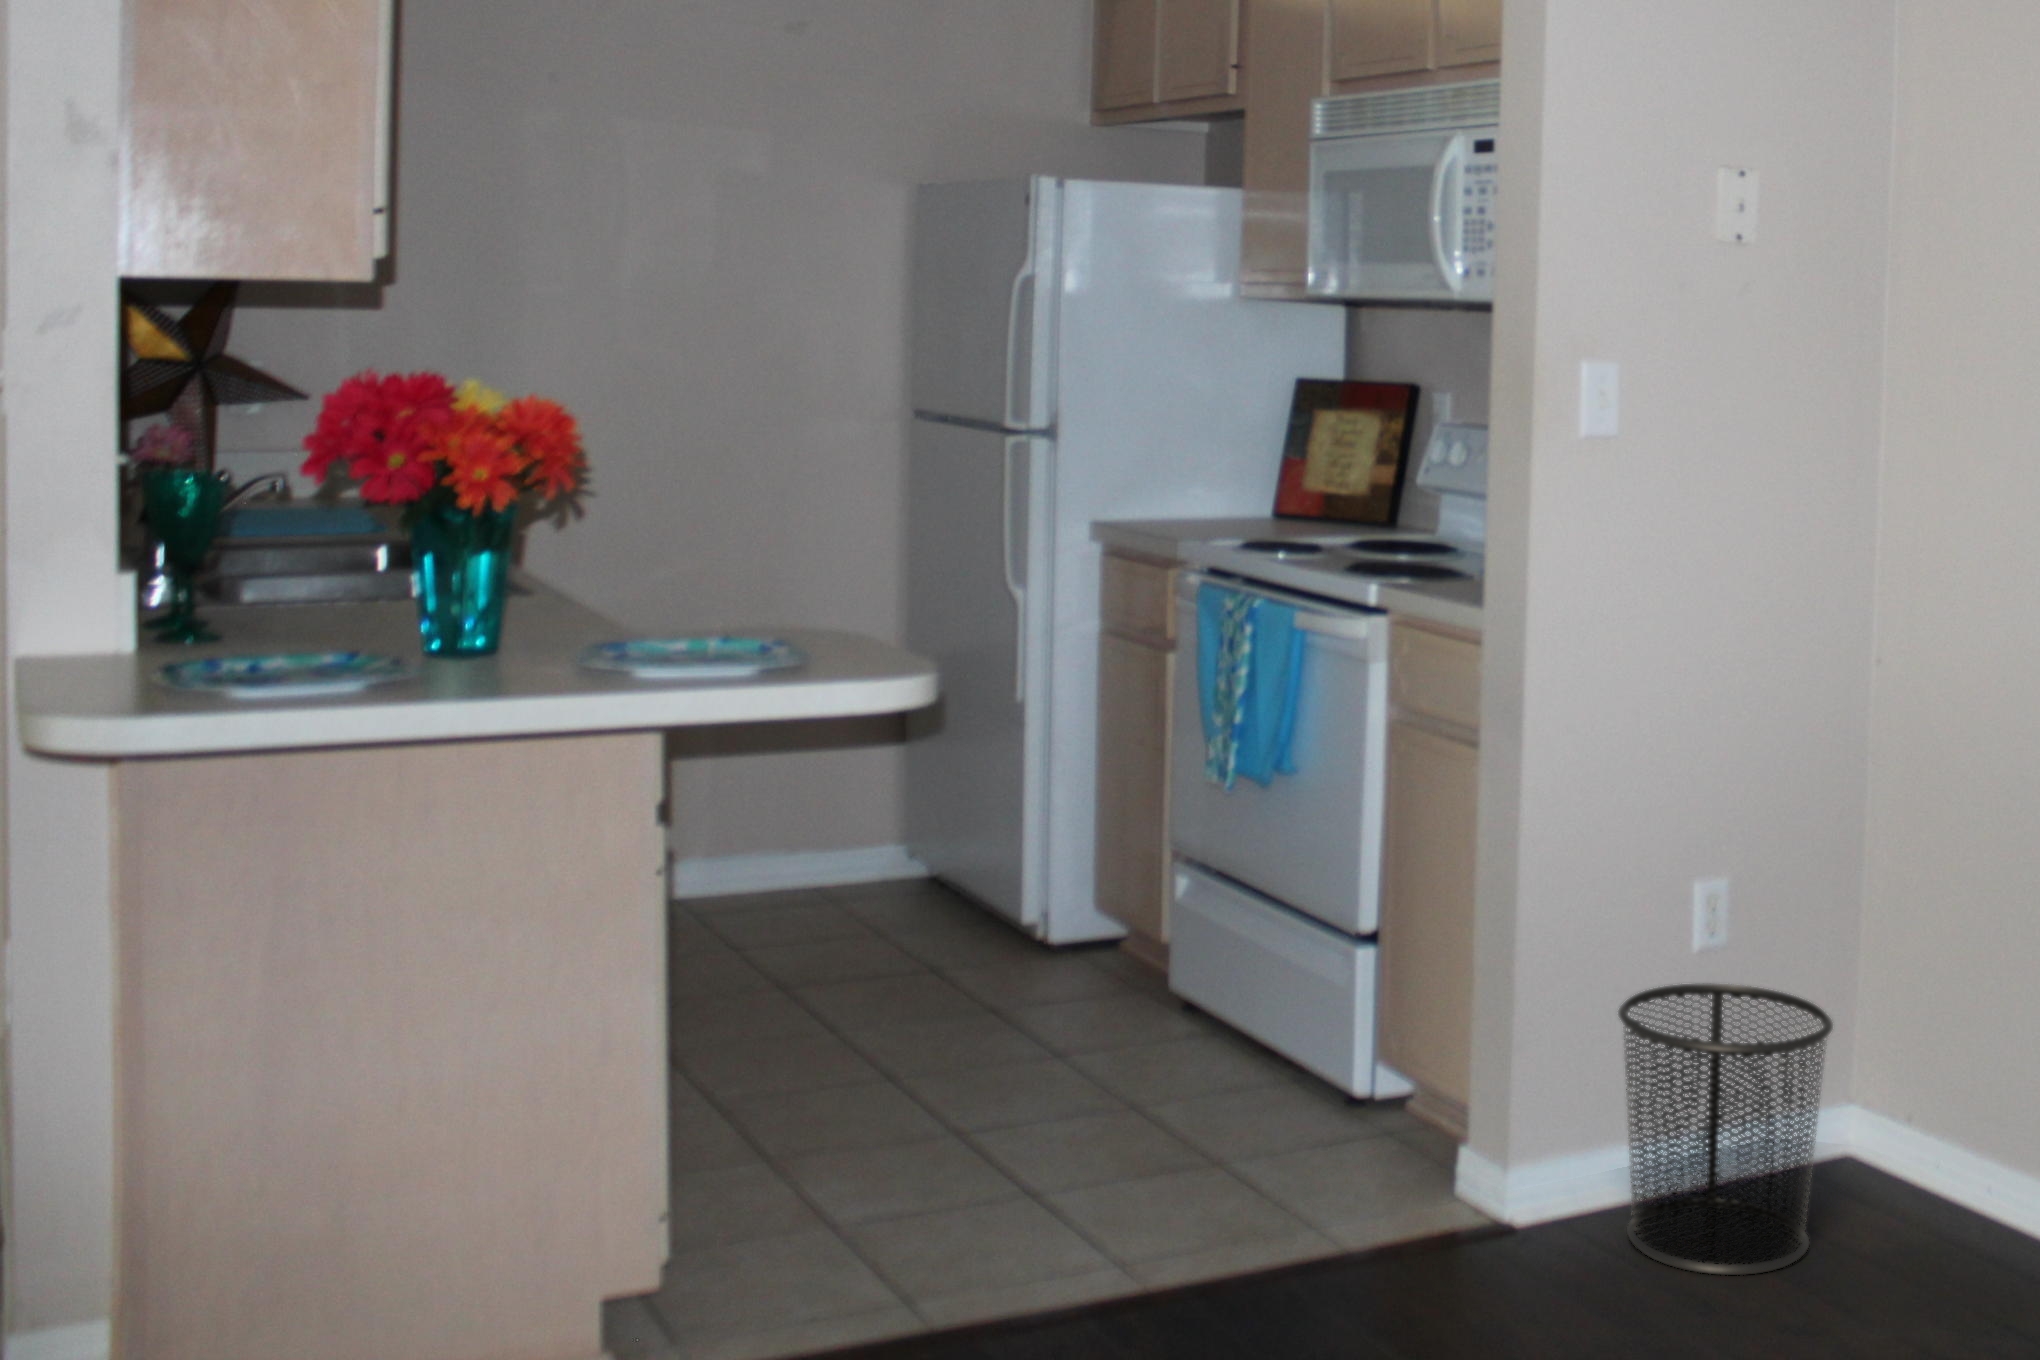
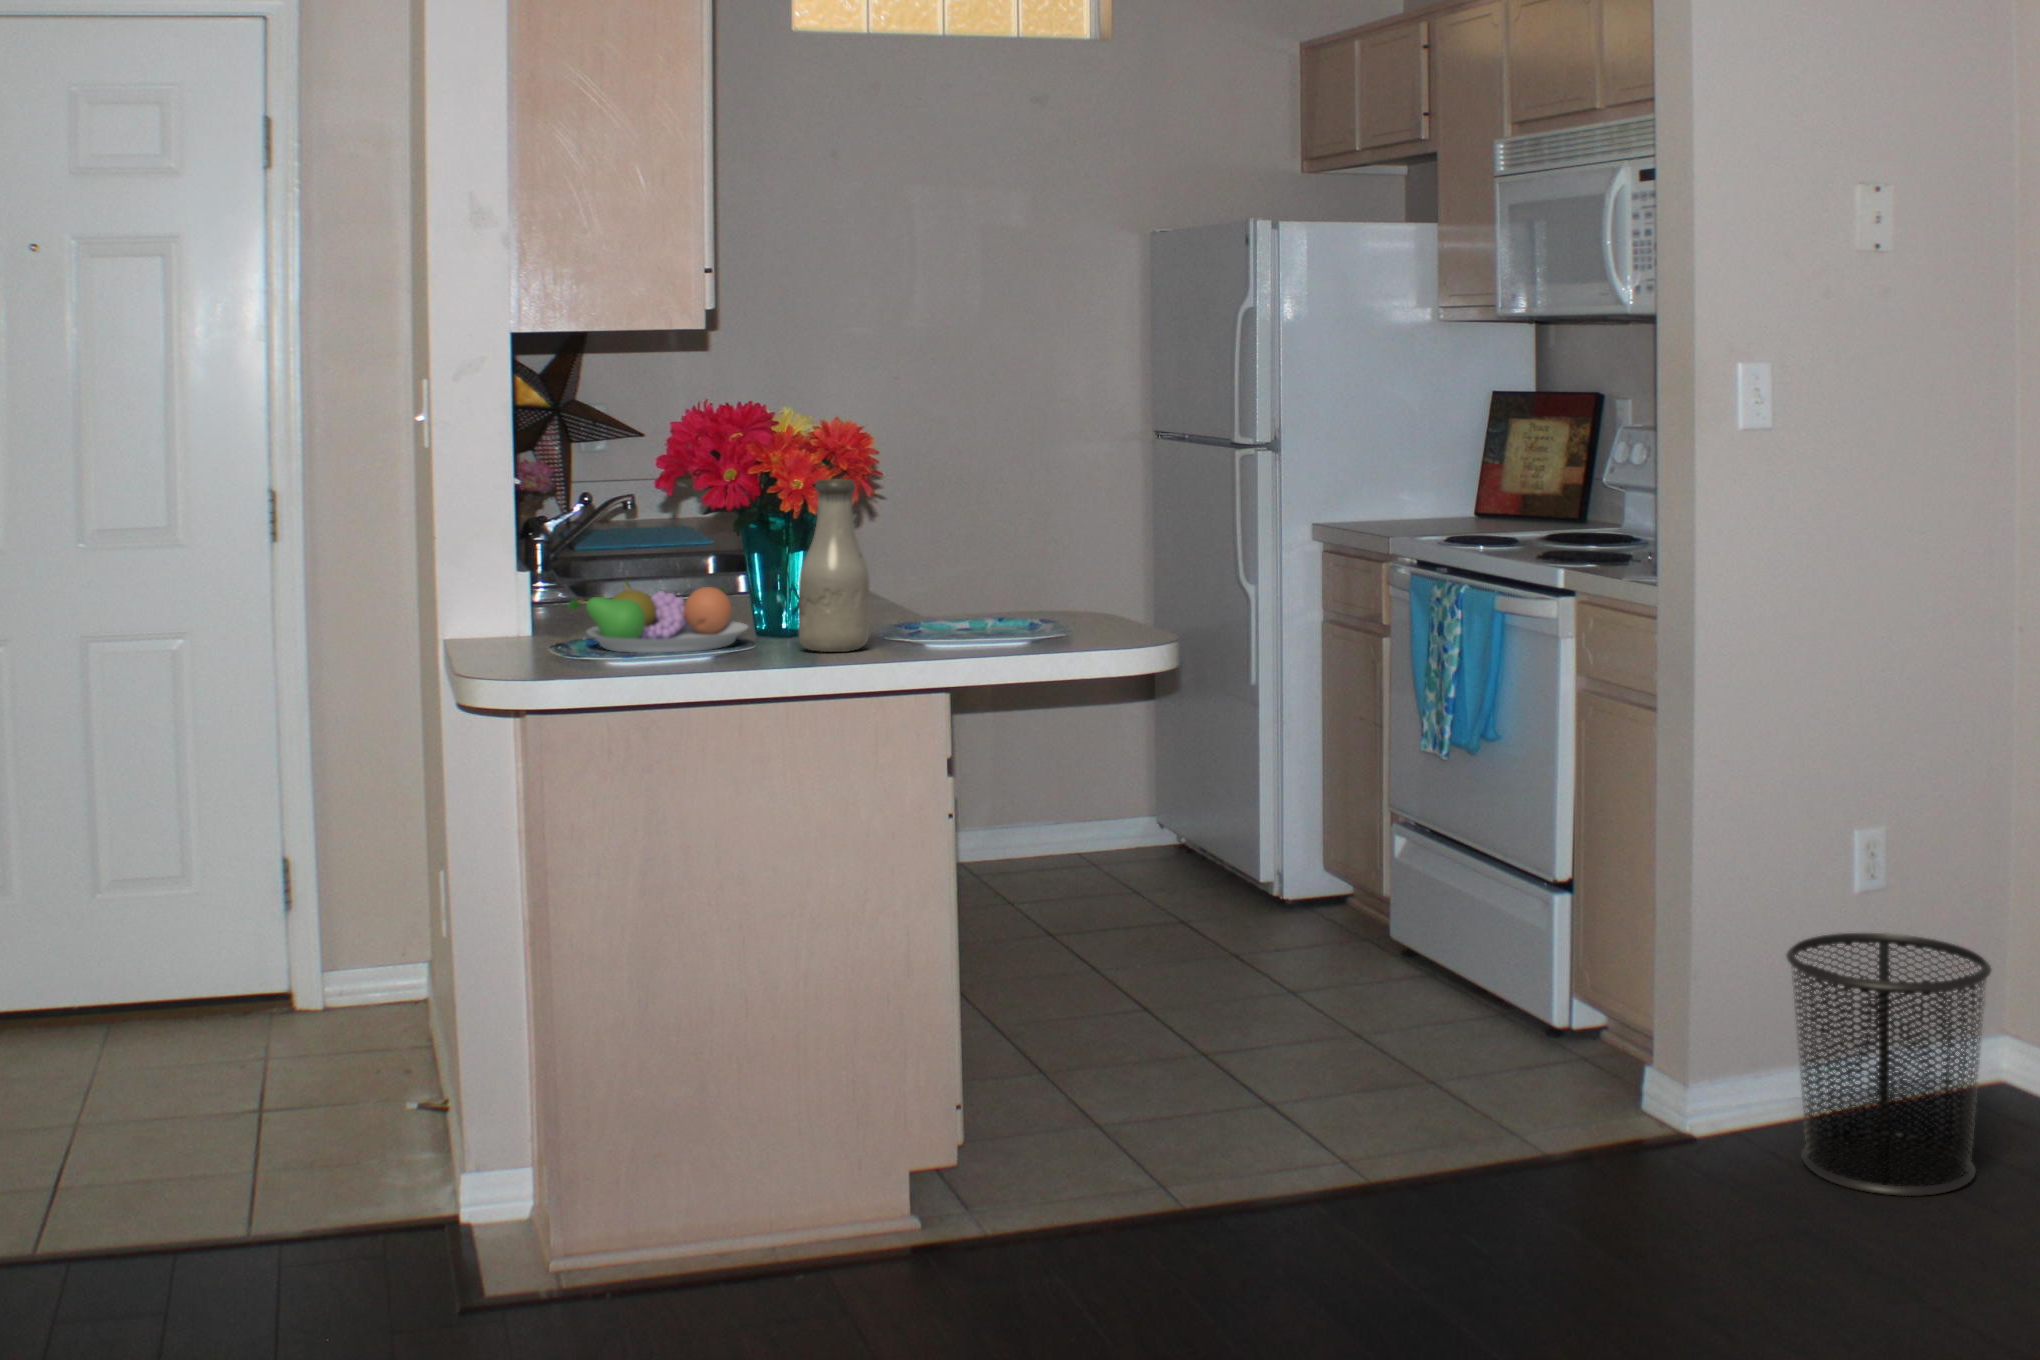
bottle: none [462,473,557,688] -> present [799,479,870,652]
fruit bowl: none [147,592,396,689] -> present [568,580,748,653]

